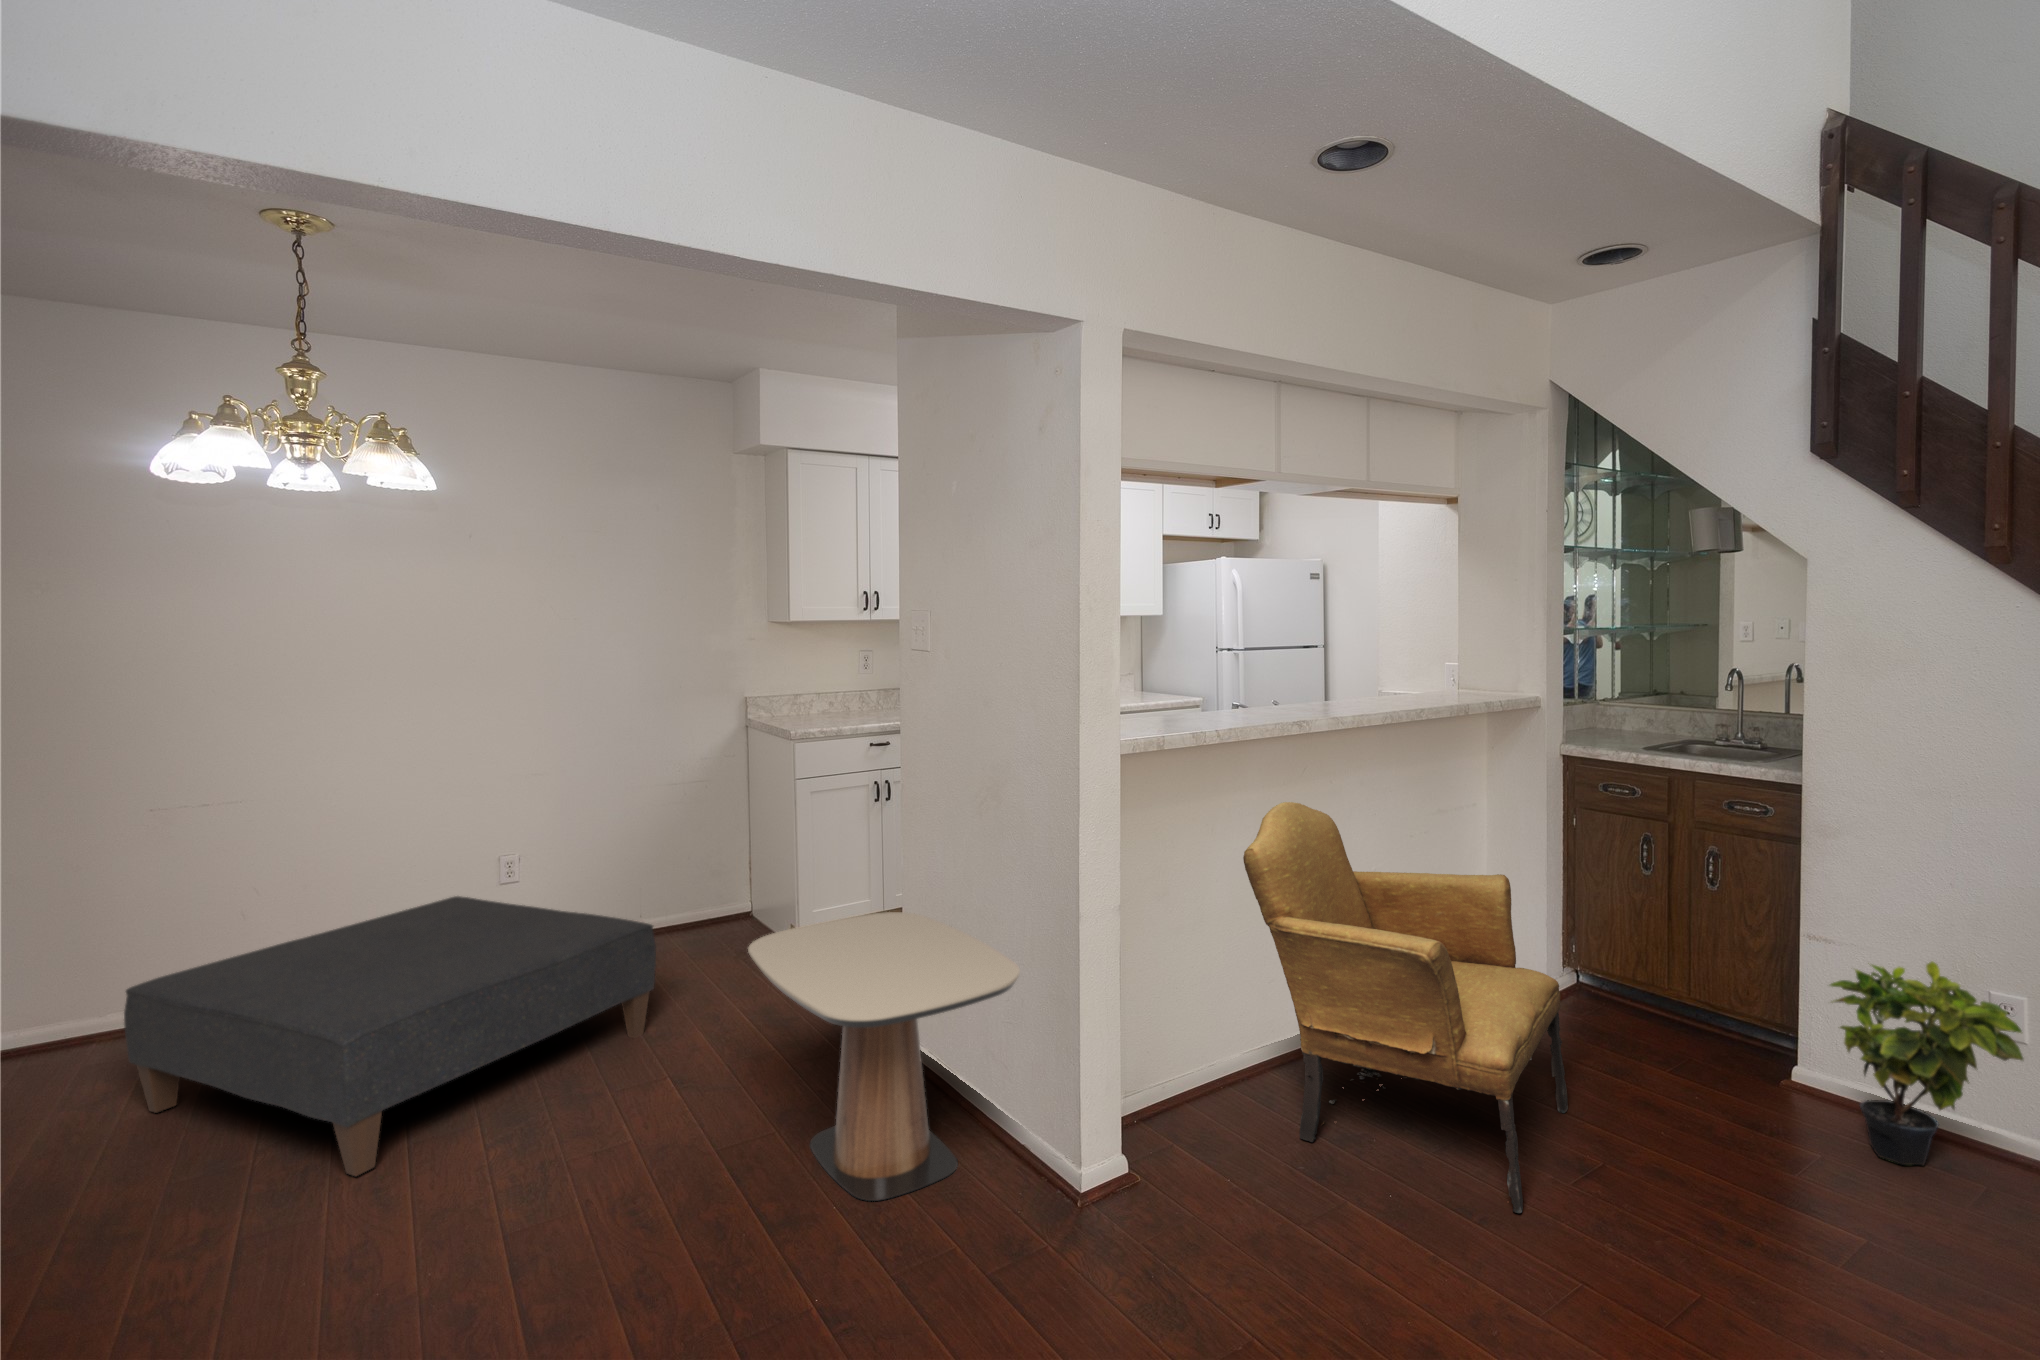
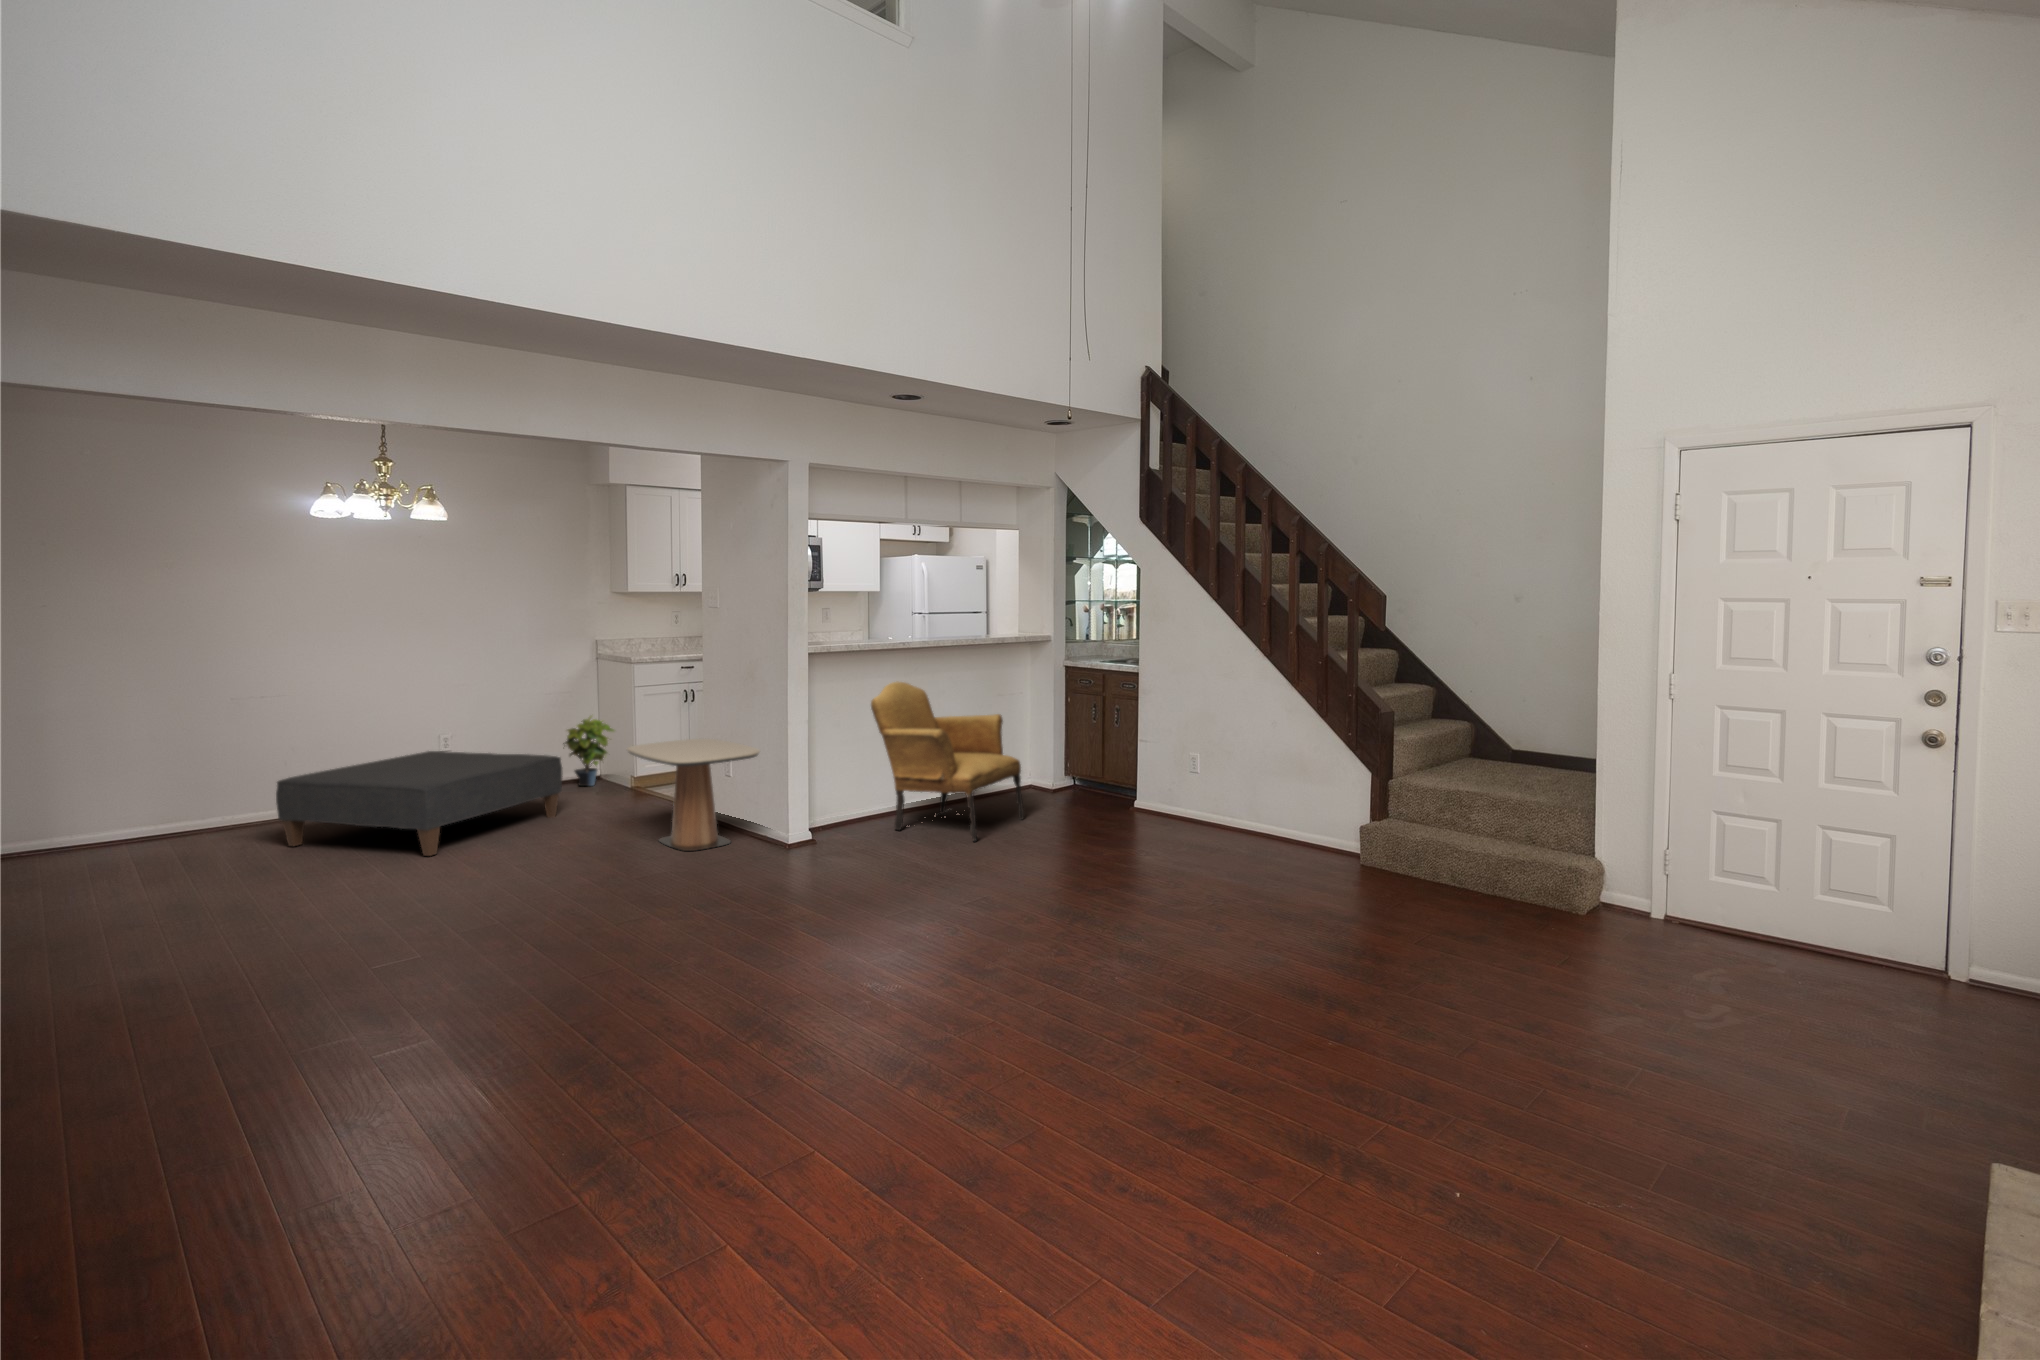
potted plant: present [1830,962,2023,1166] -> present [563,716,614,786]

